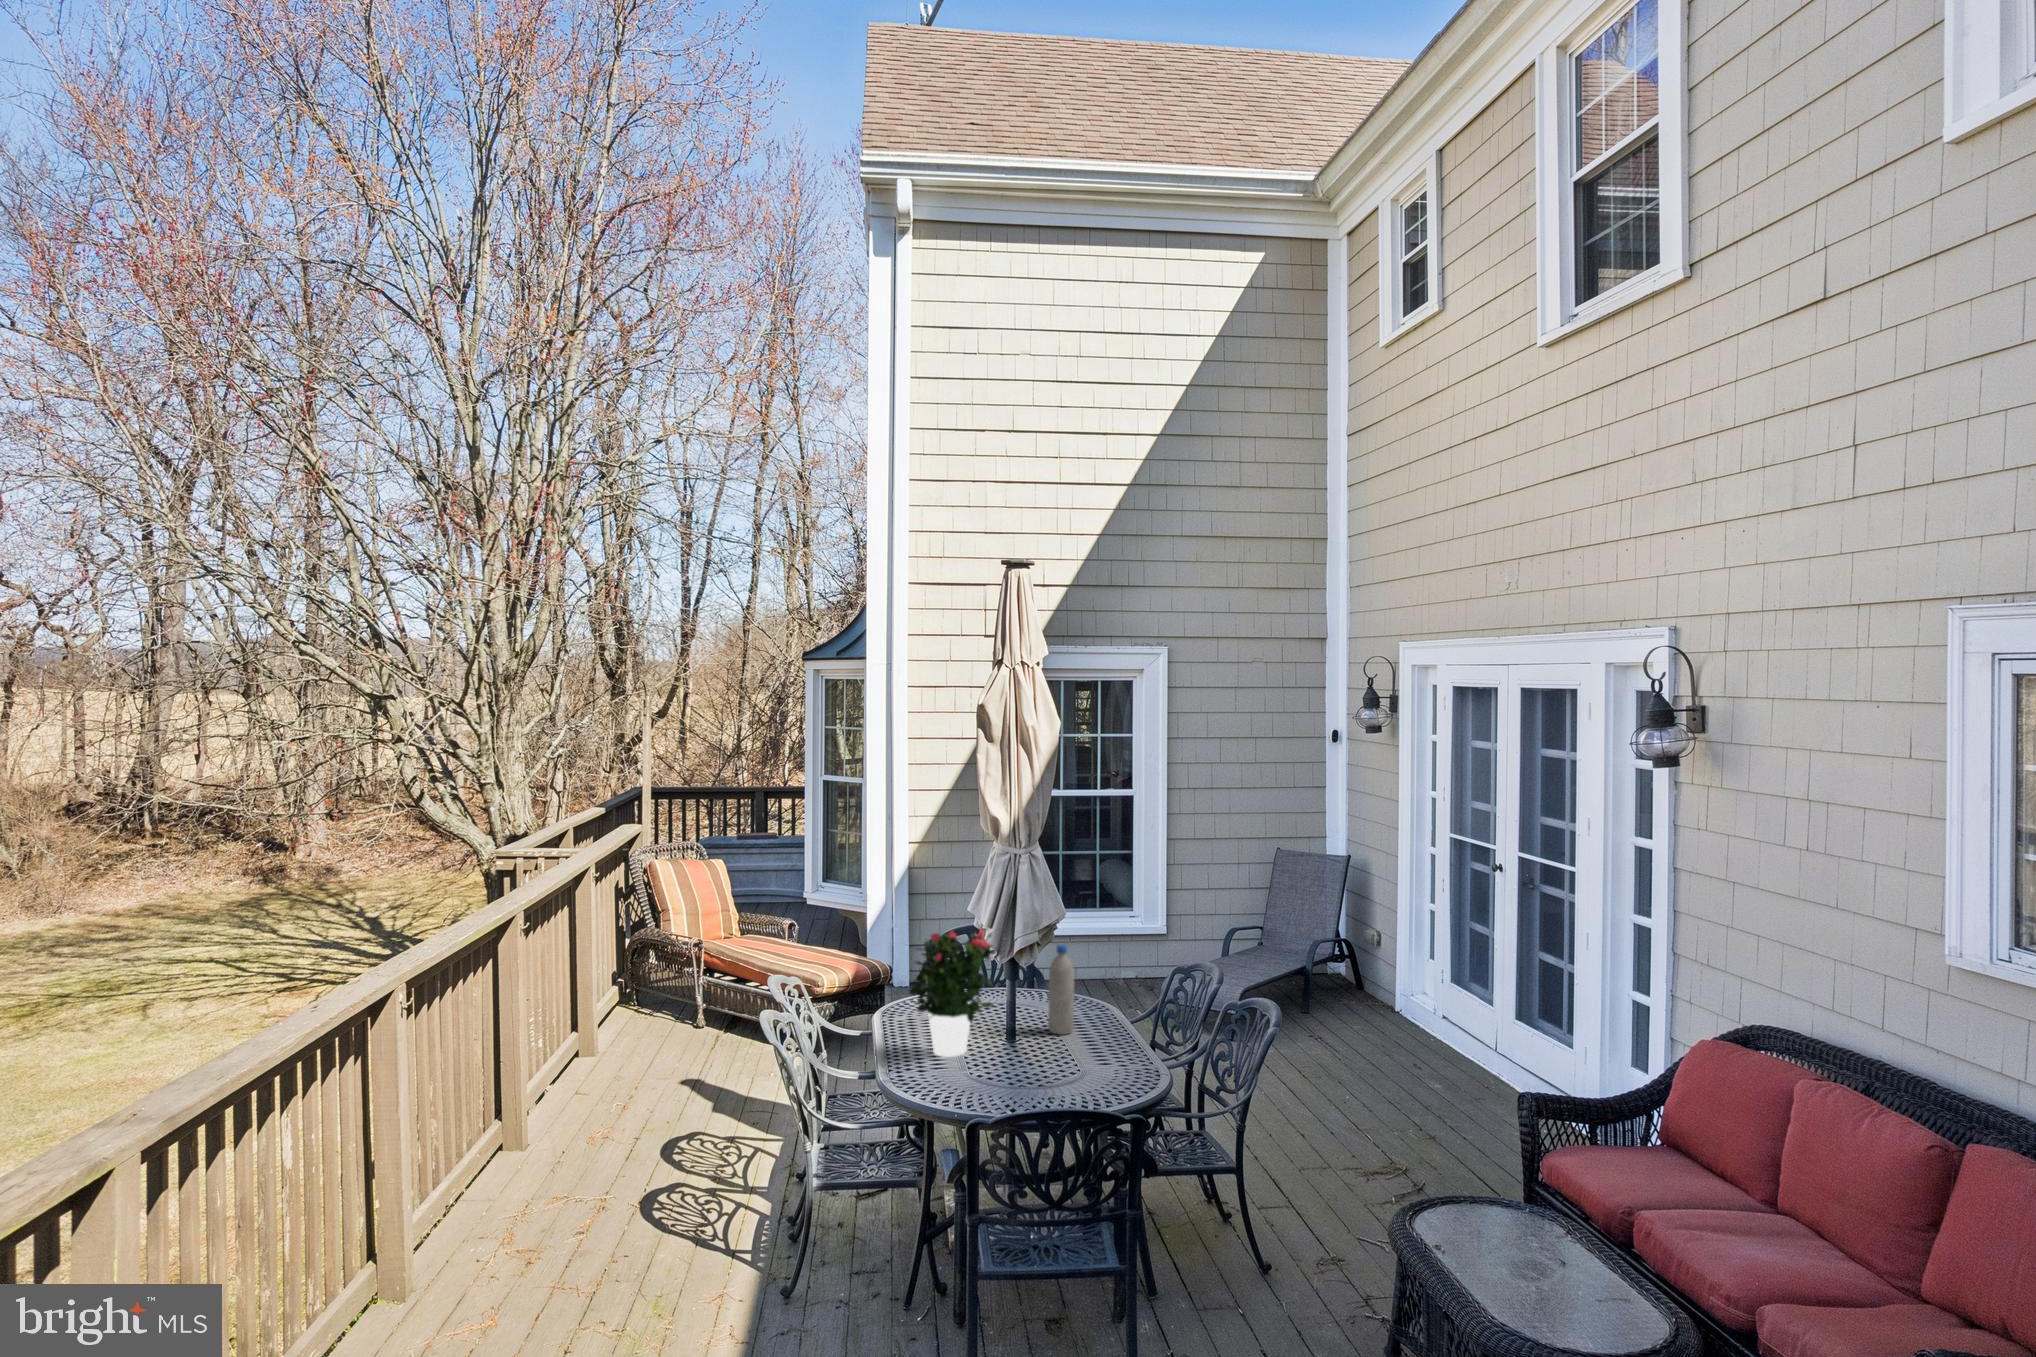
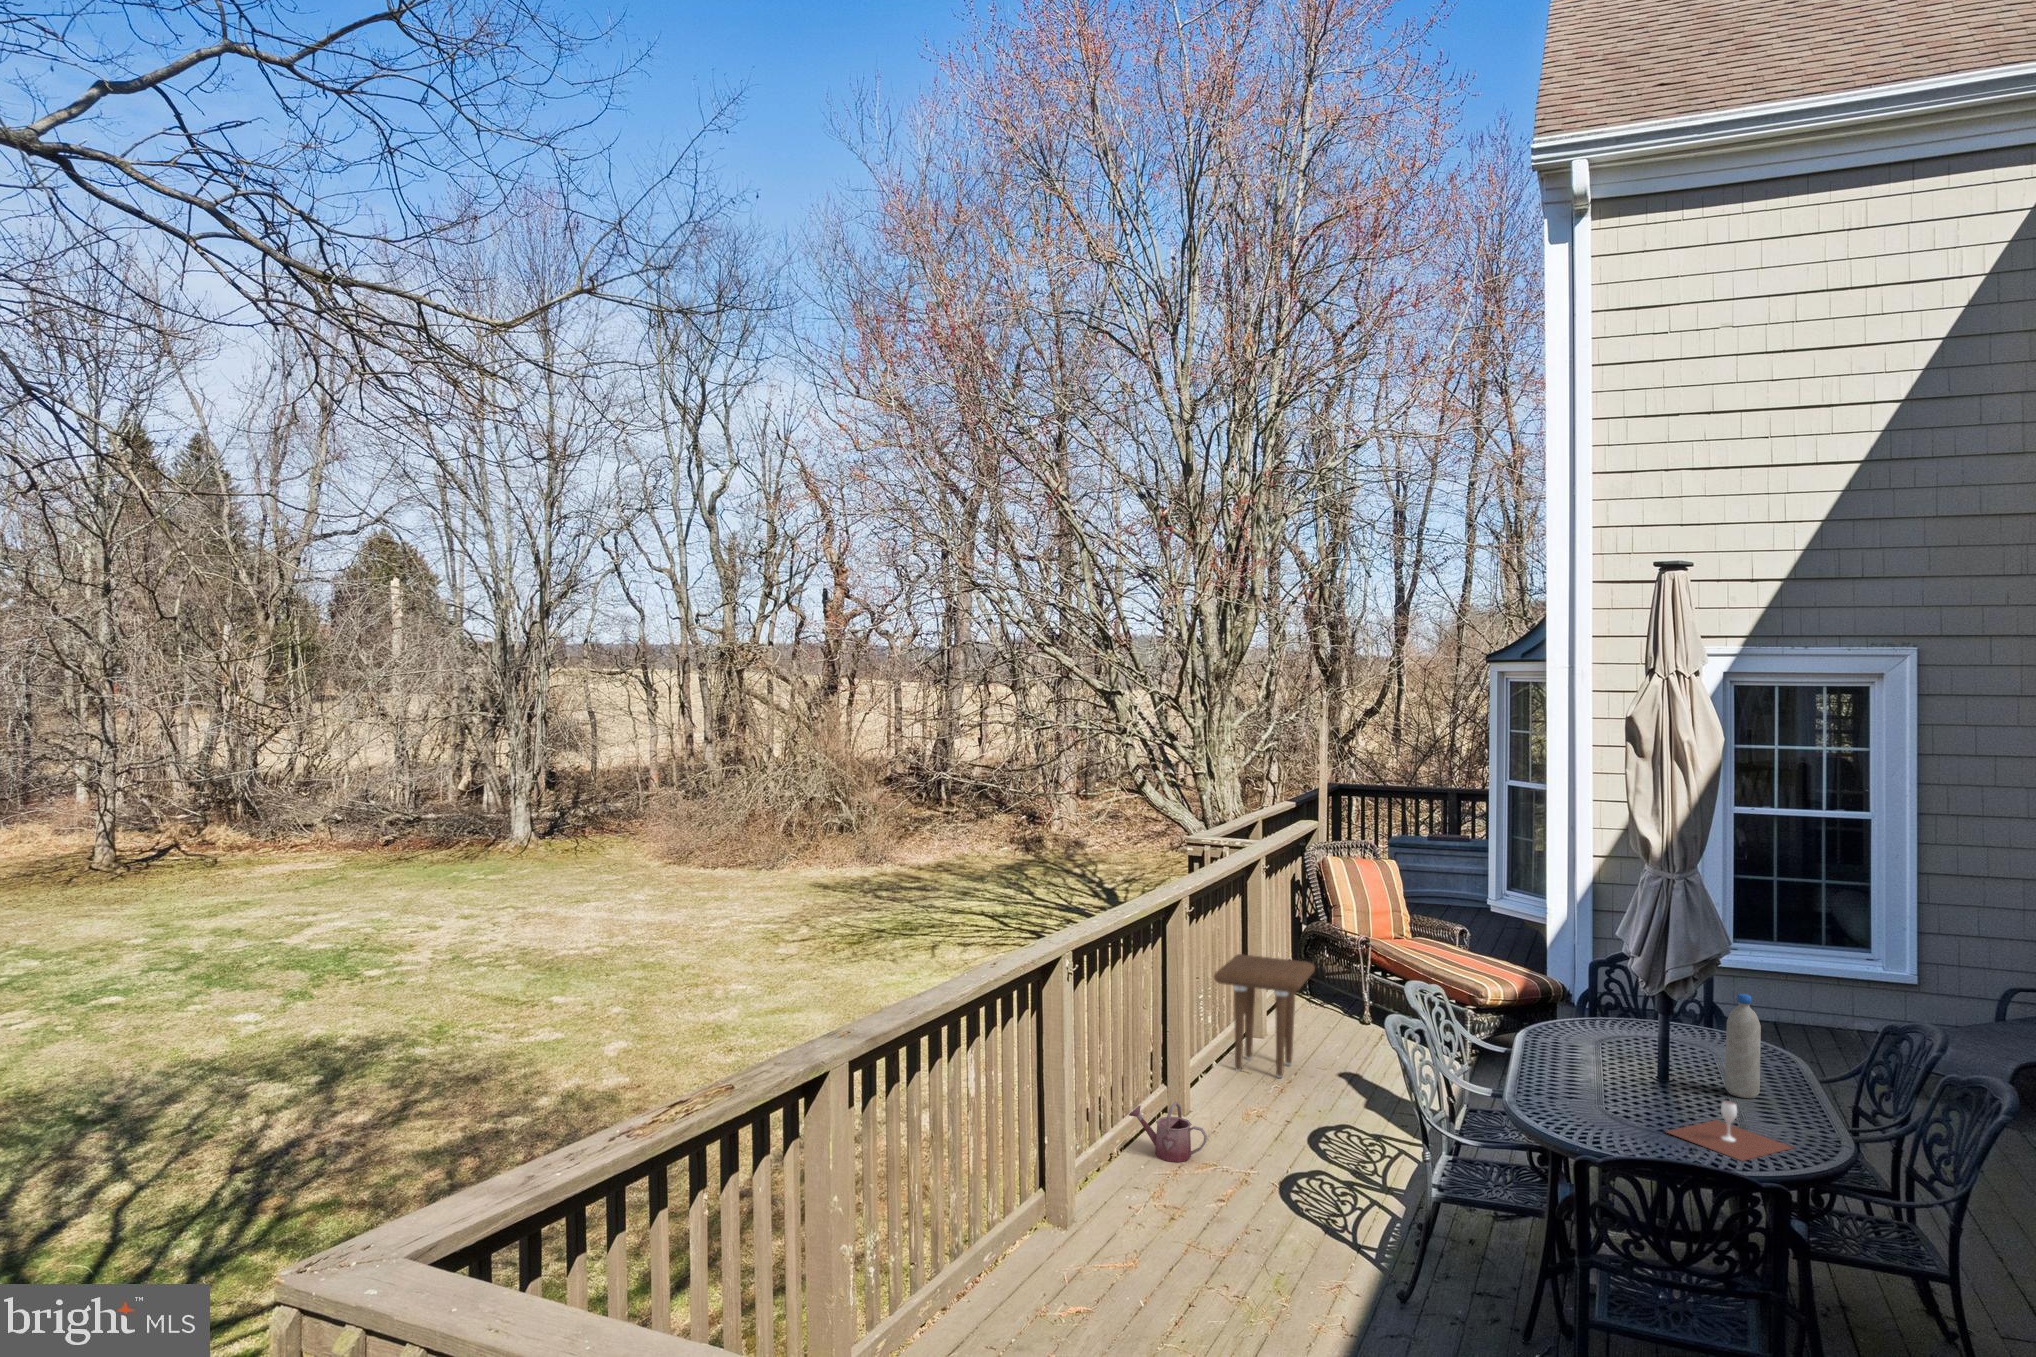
potted flower: present [909,929,996,1057] -> none [1544,958,1656,1096]
side table: none [545,969,652,1098] -> present [1214,954,1315,1078]
wine glass: none [1016,1041,1113,1092] -> present [1667,1101,1793,1161]
watering can: none [459,1148,556,1217] -> present [1129,1102,1207,1162]

